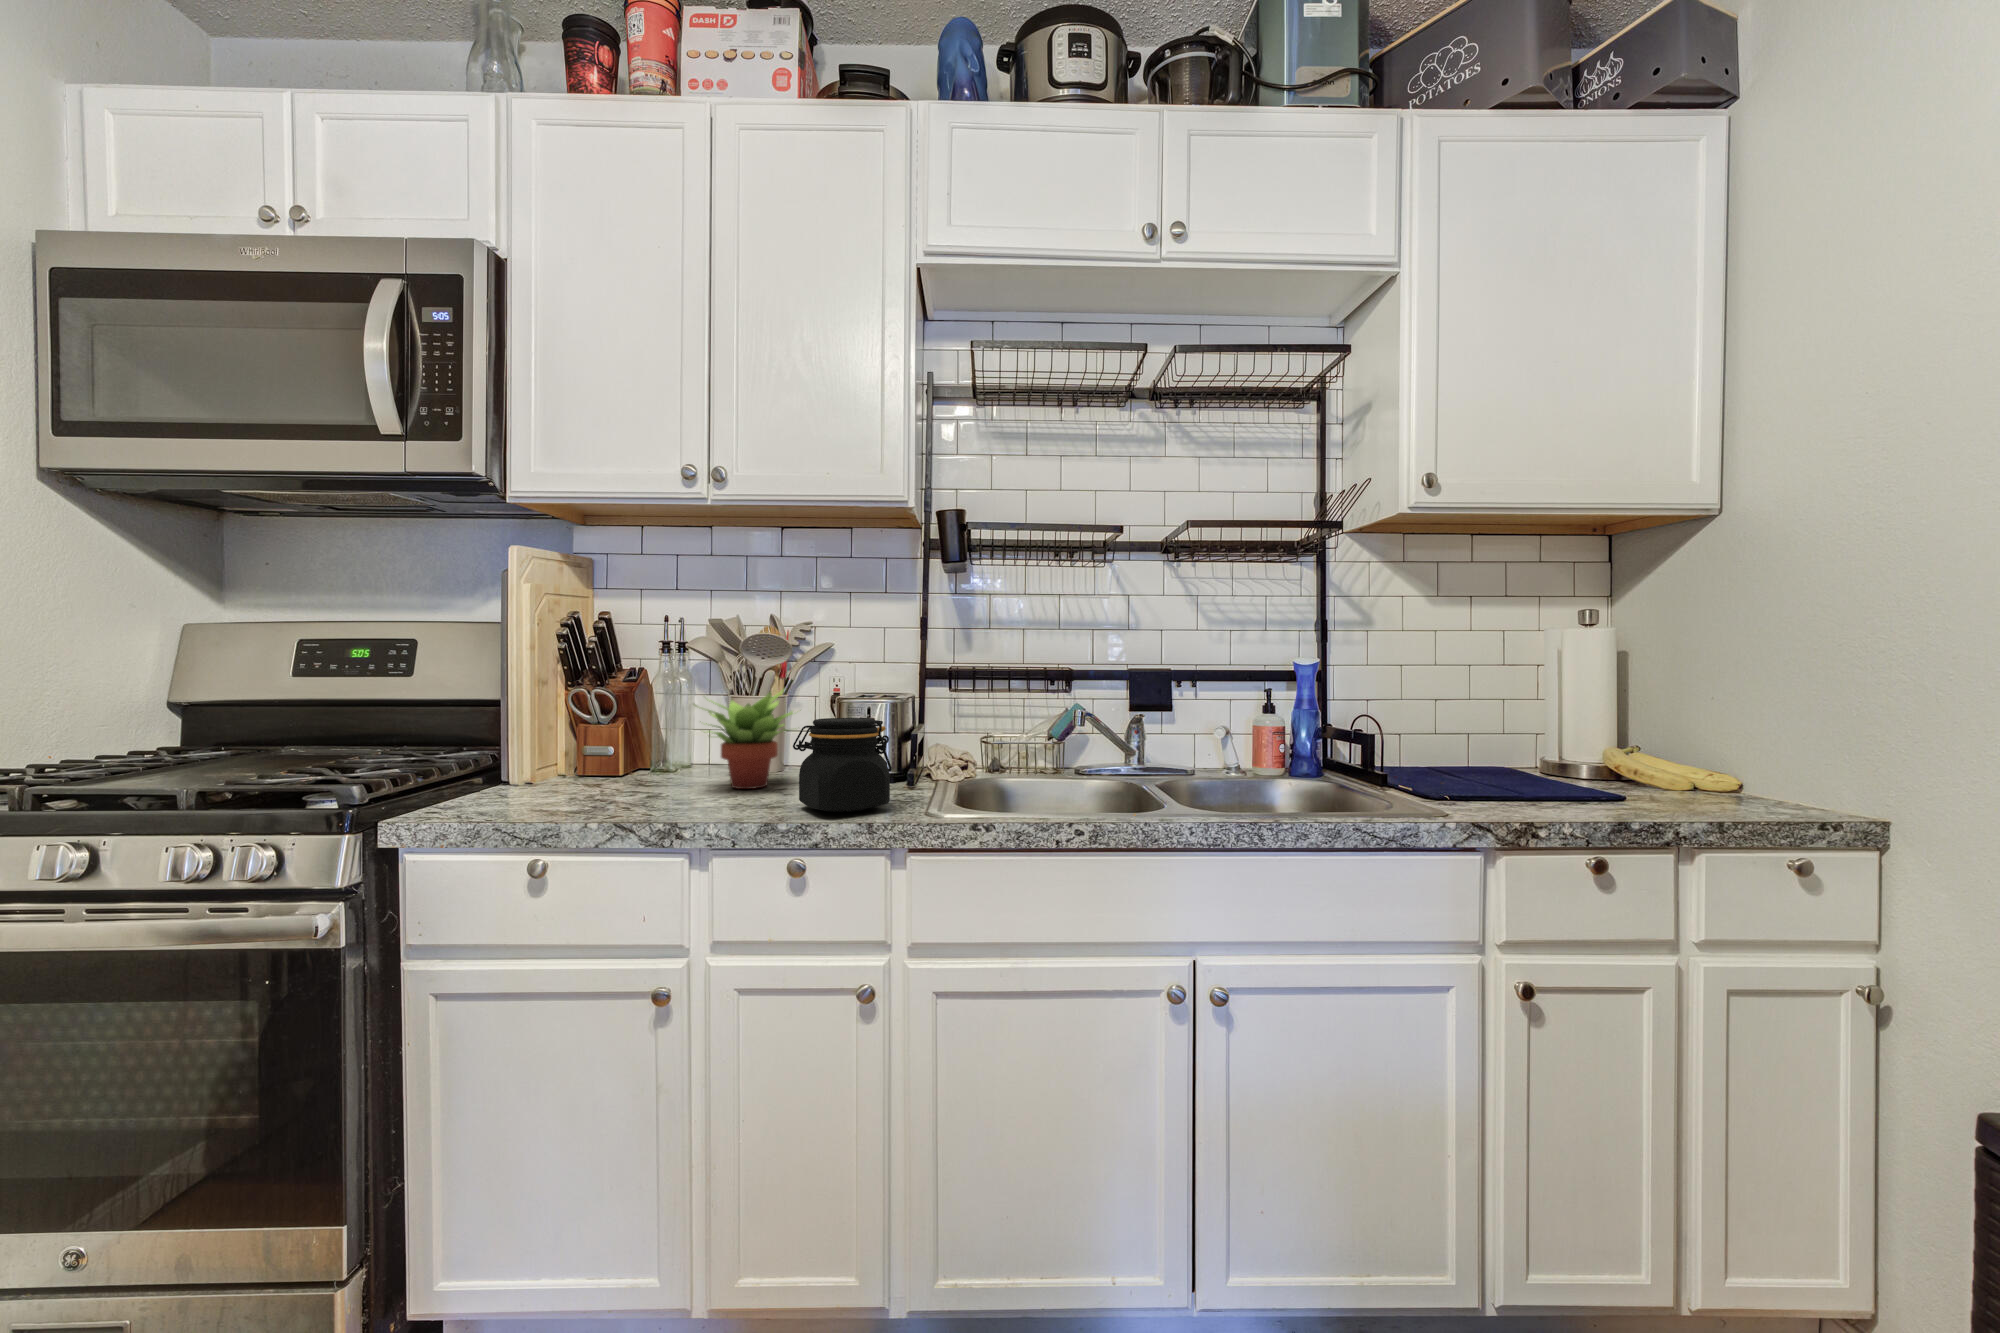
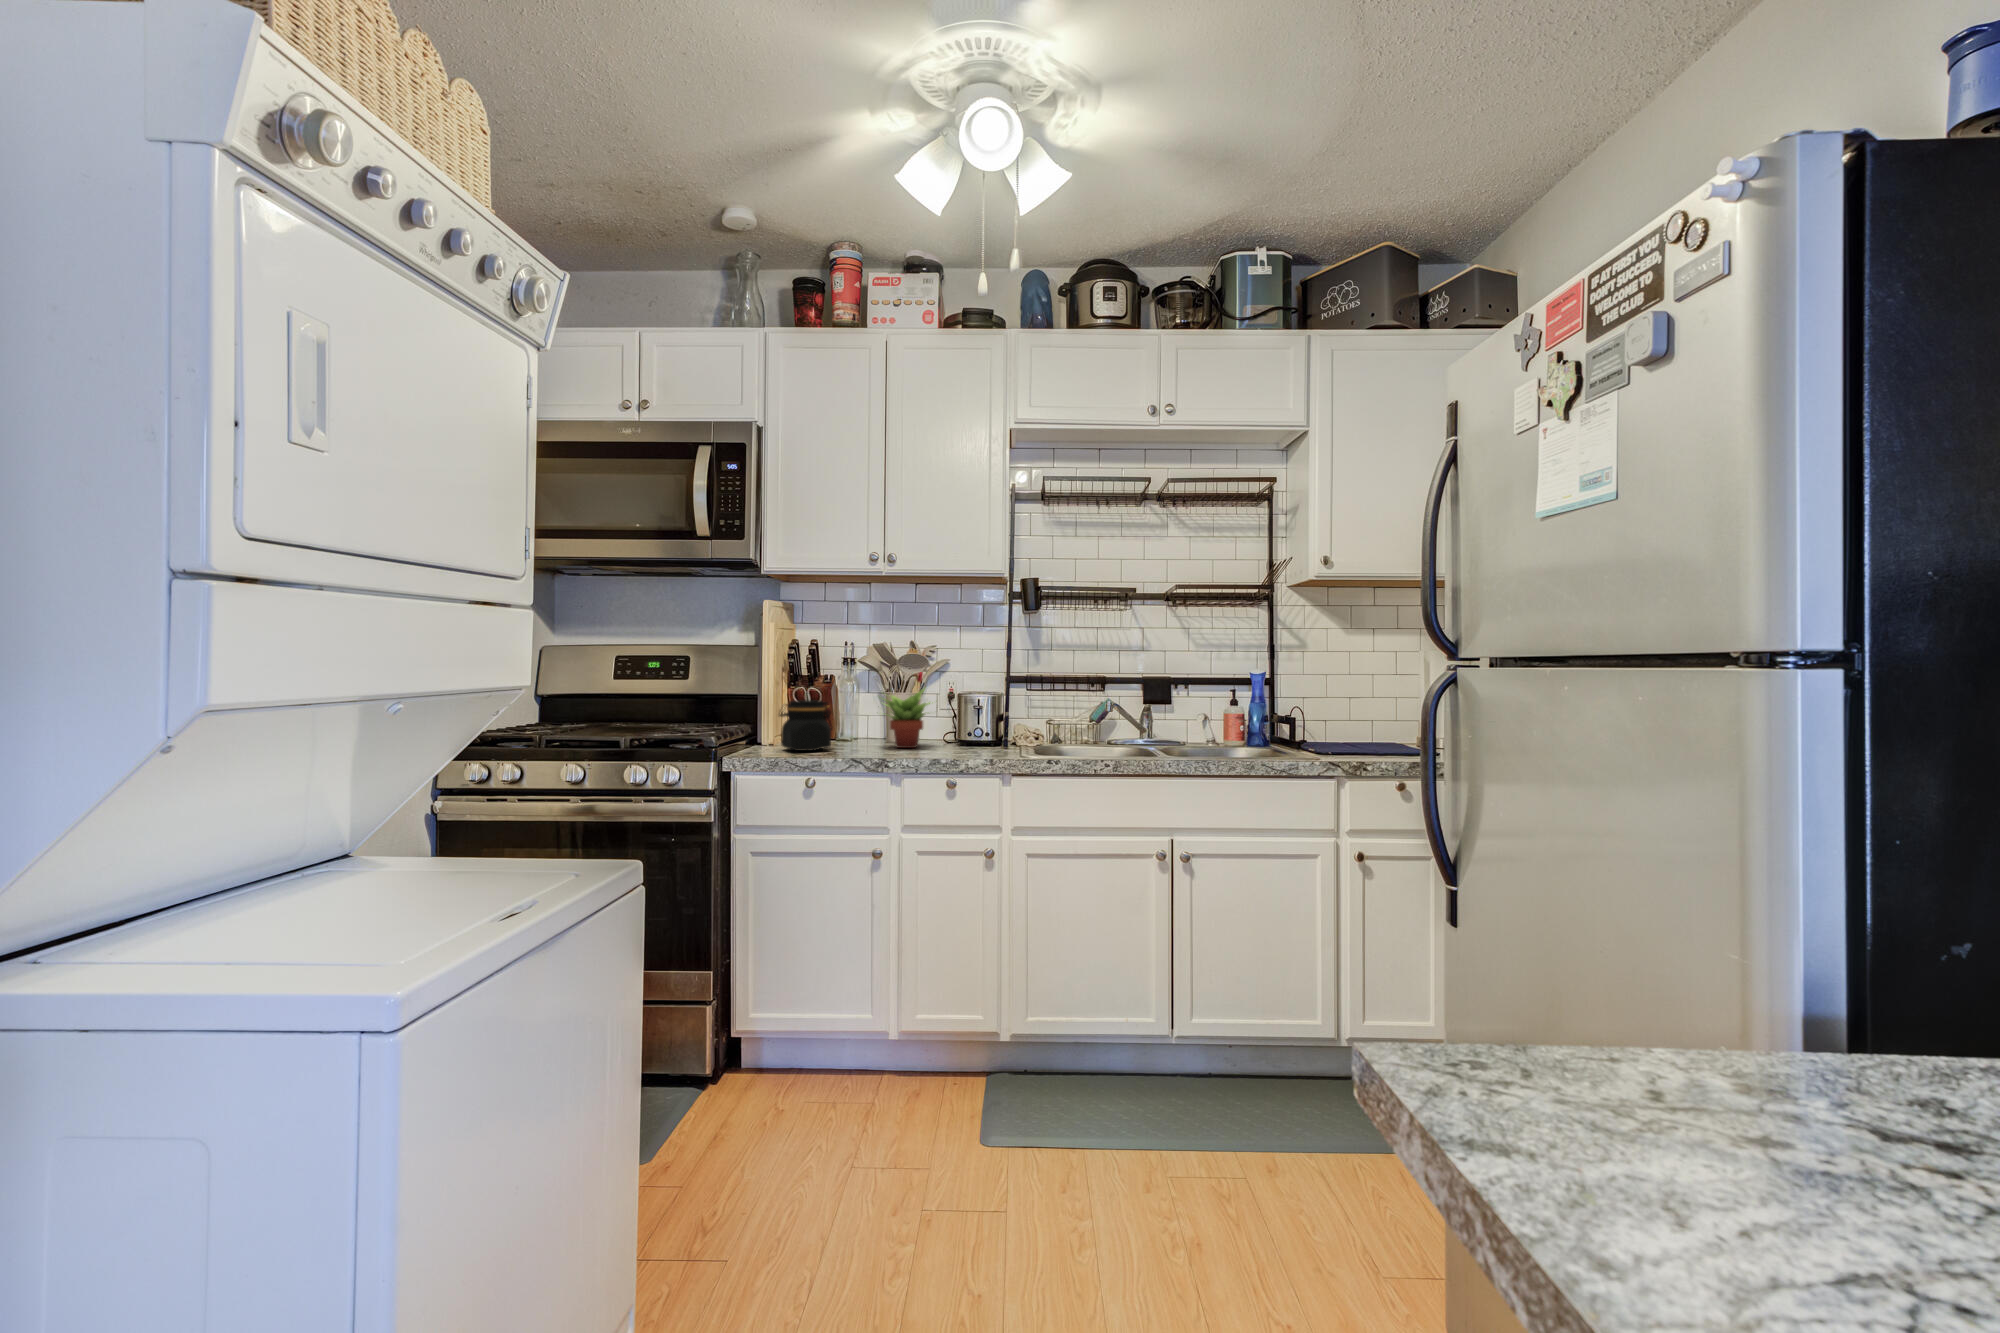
jar: present [793,718,892,812] -> present [779,700,832,751]

